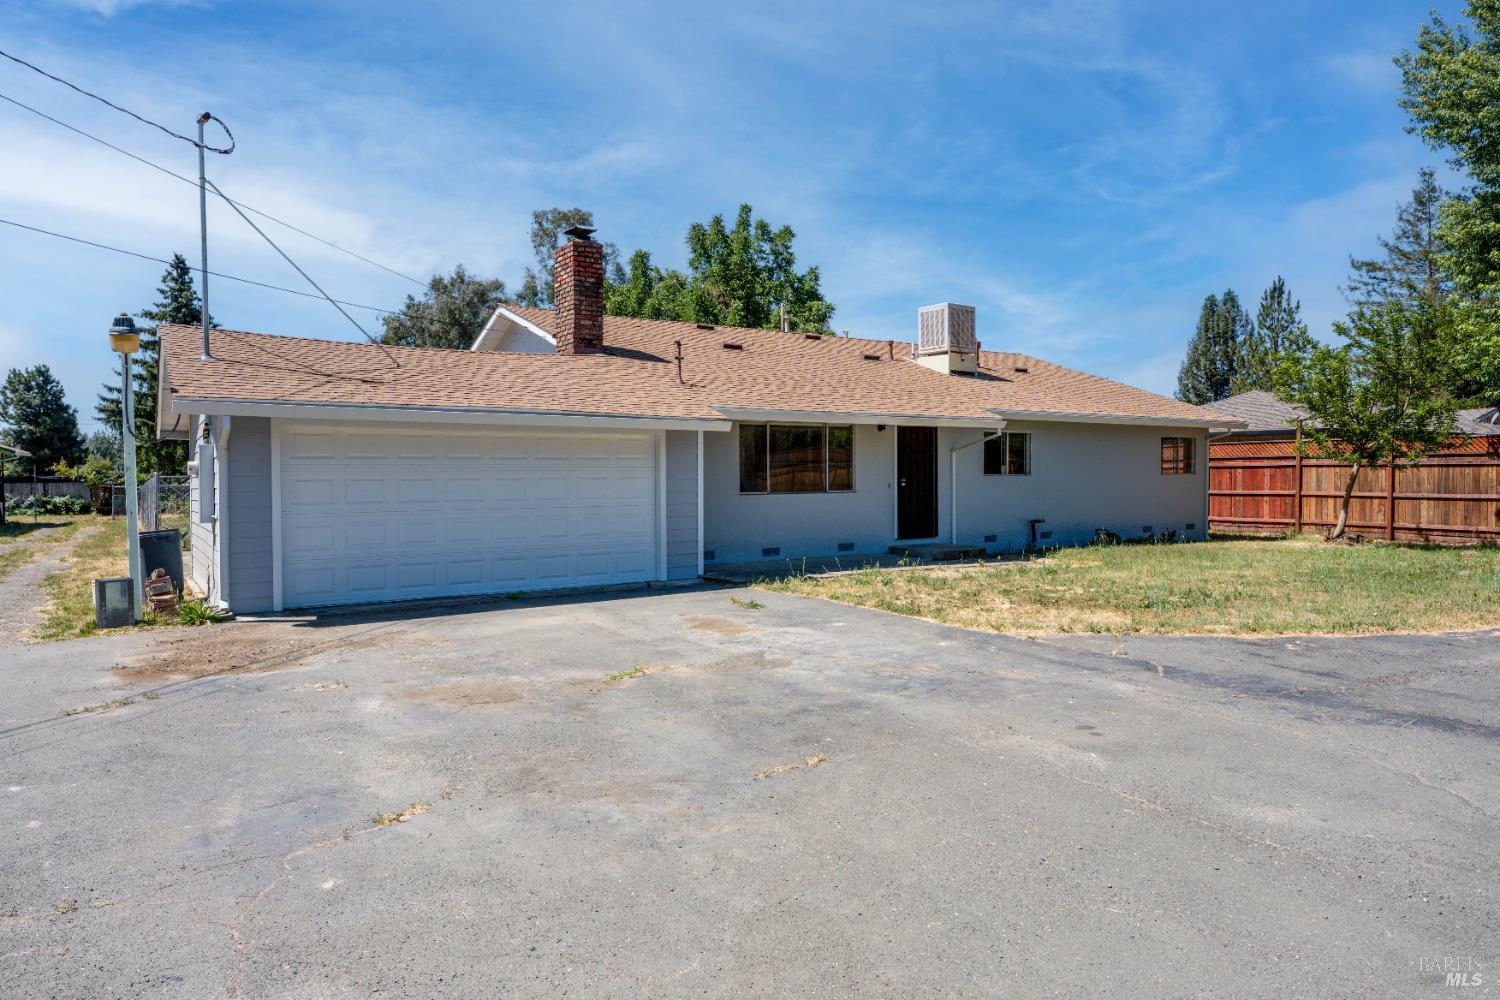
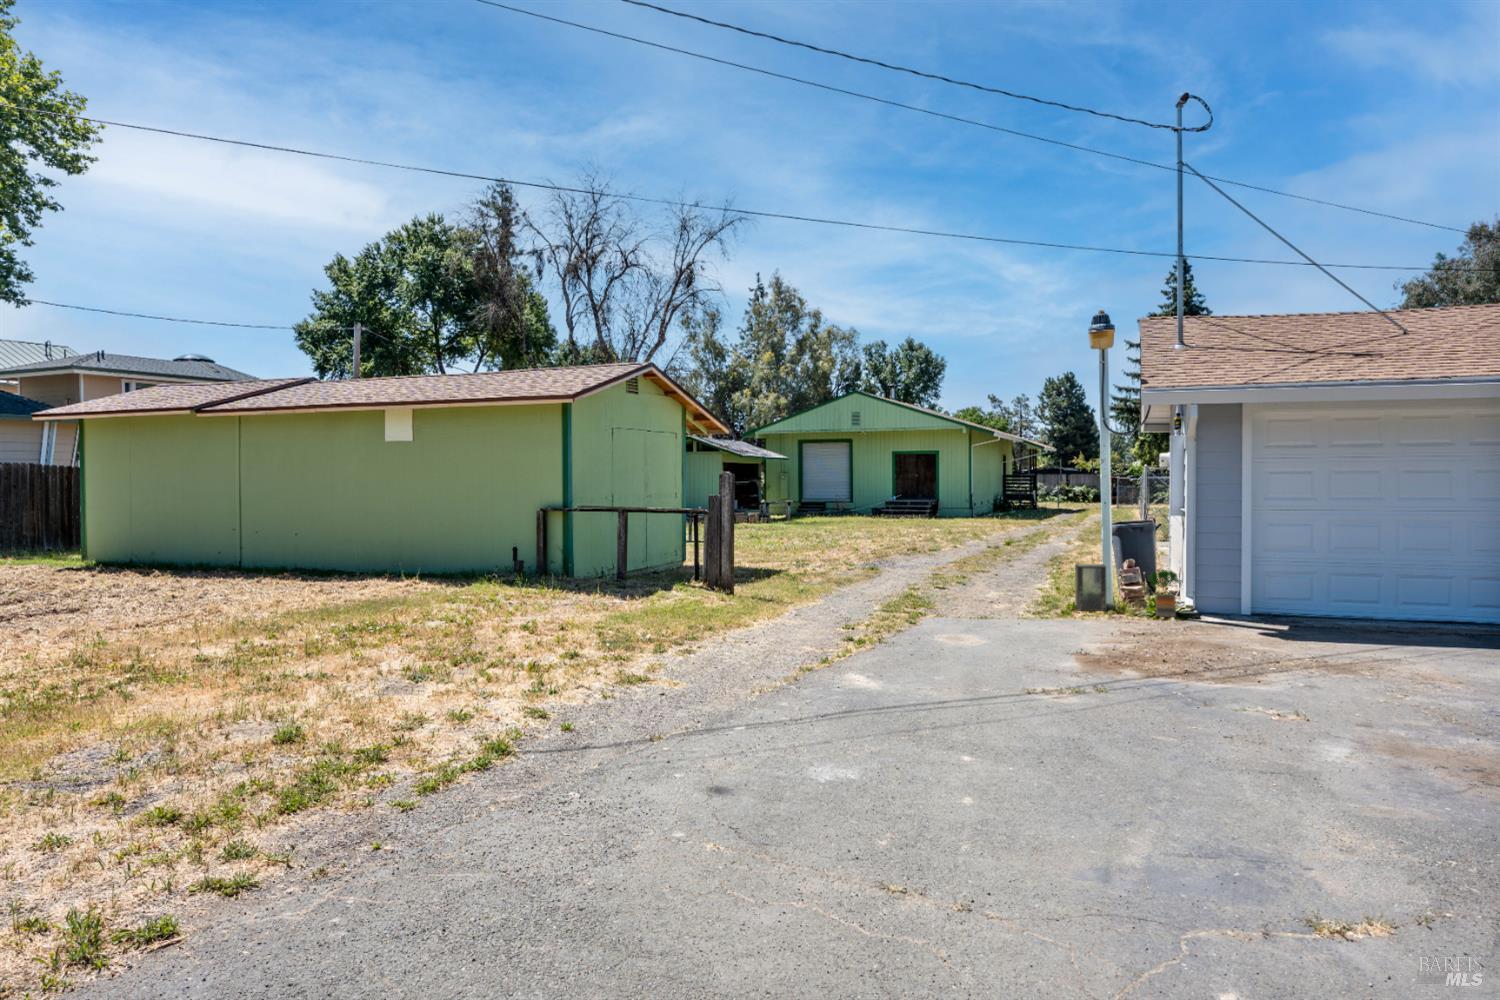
potted tree: none [180,576,219,623] -> present [1149,570,1183,617]

